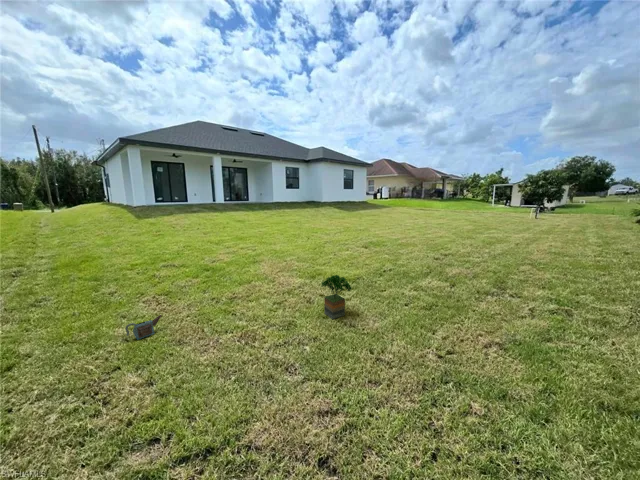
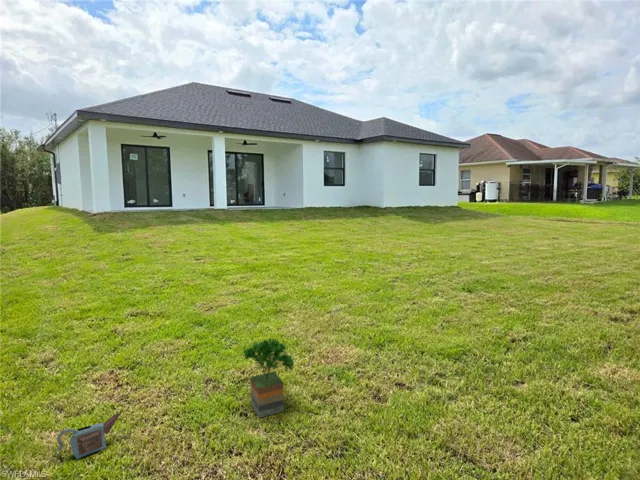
potted tree: present [322,275,352,319] -> present [243,339,294,418]

